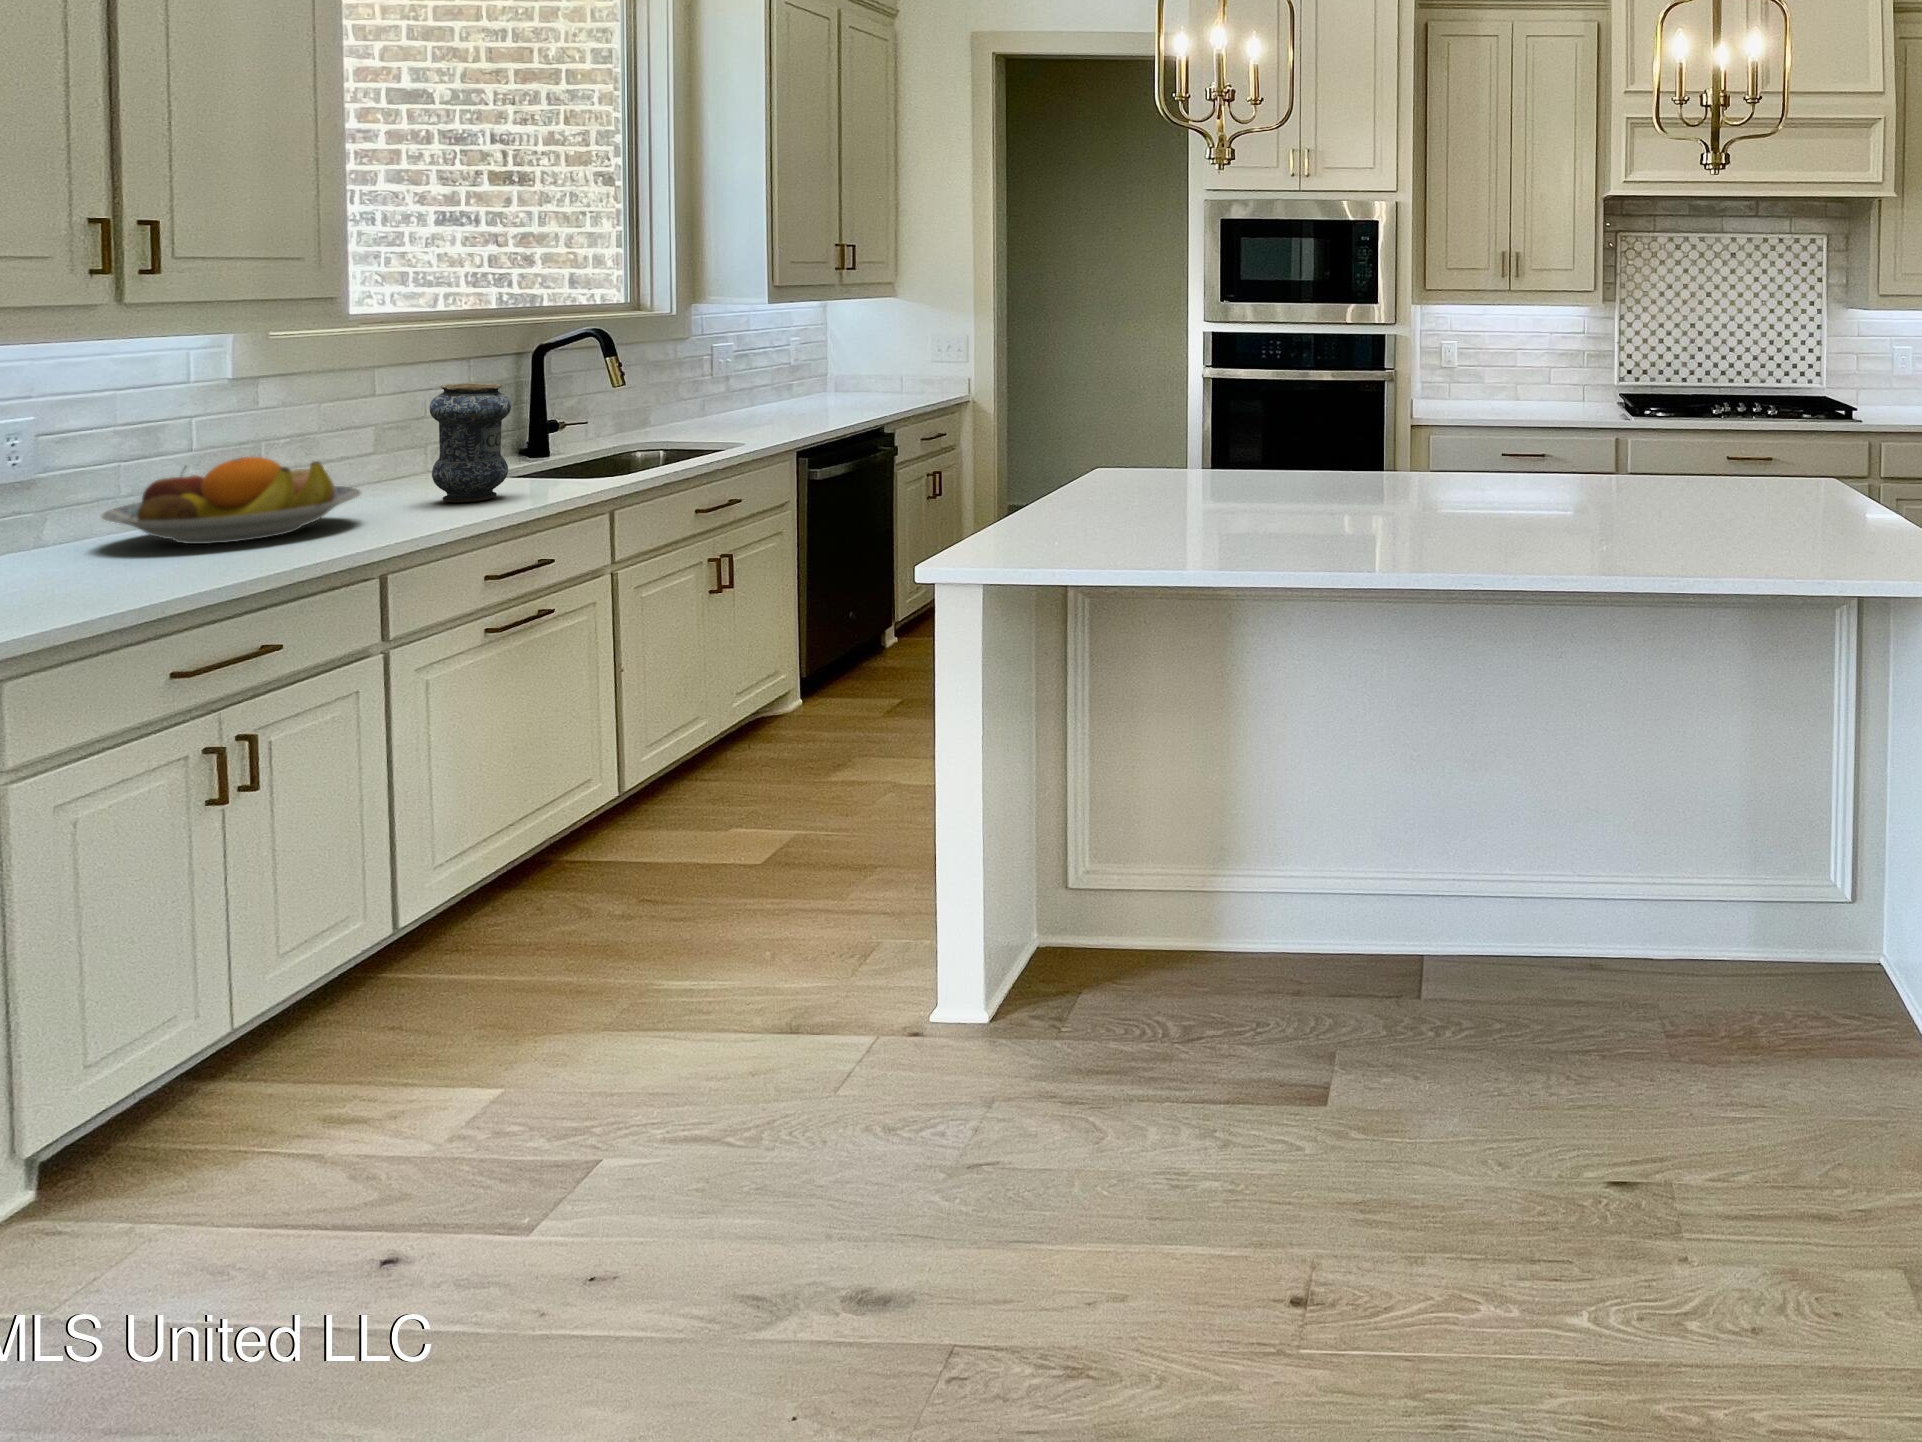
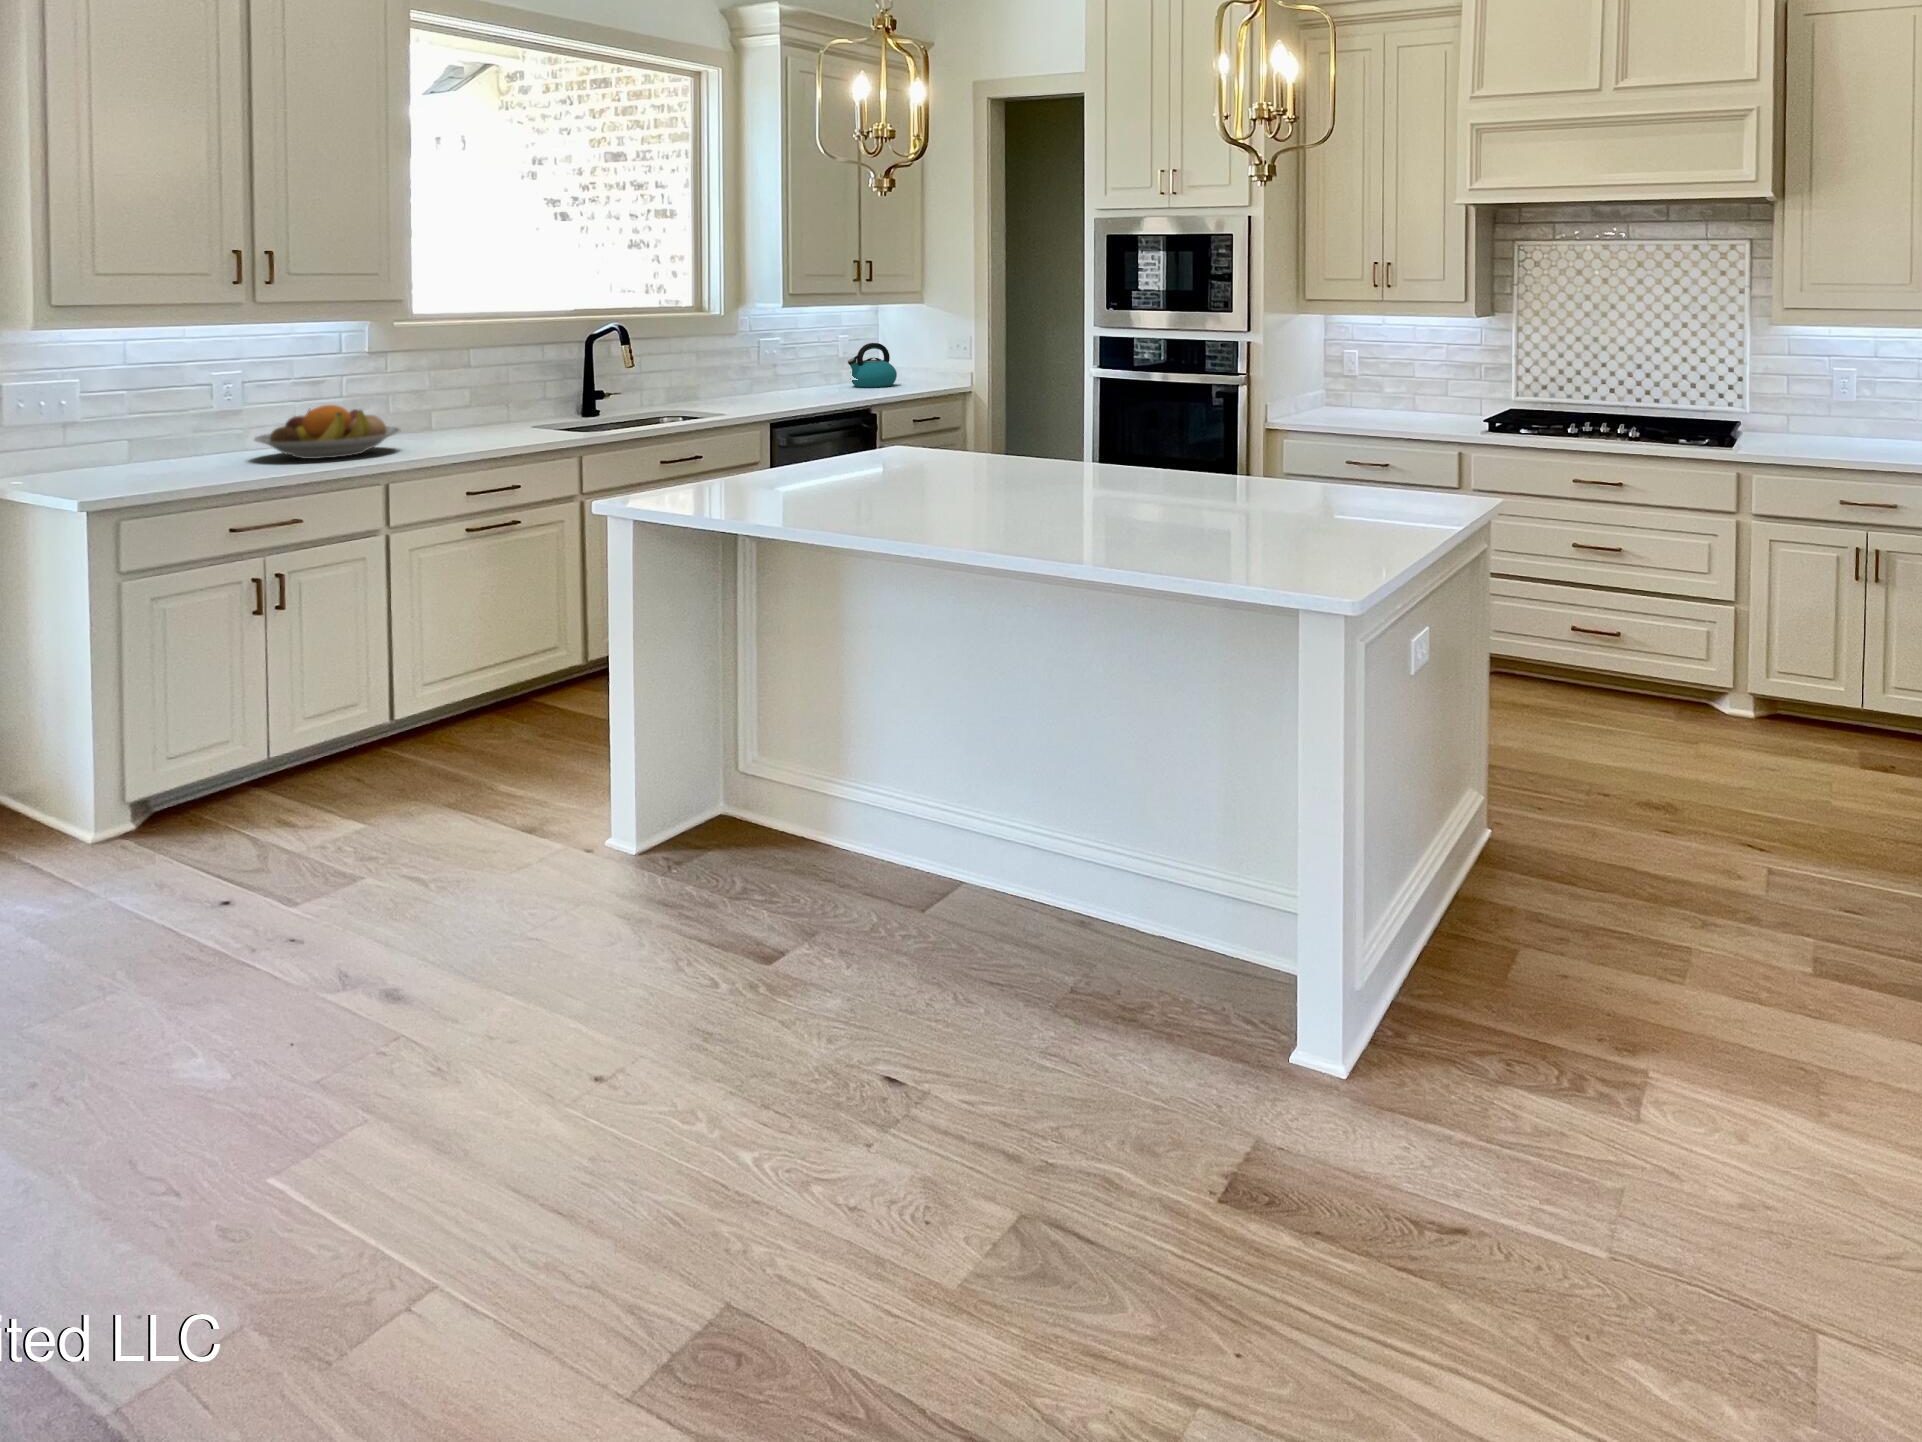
kettle: none [797,348,858,403] -> present [848,343,897,388]
vase: present [430,383,511,503] -> none [457,362,508,444]

